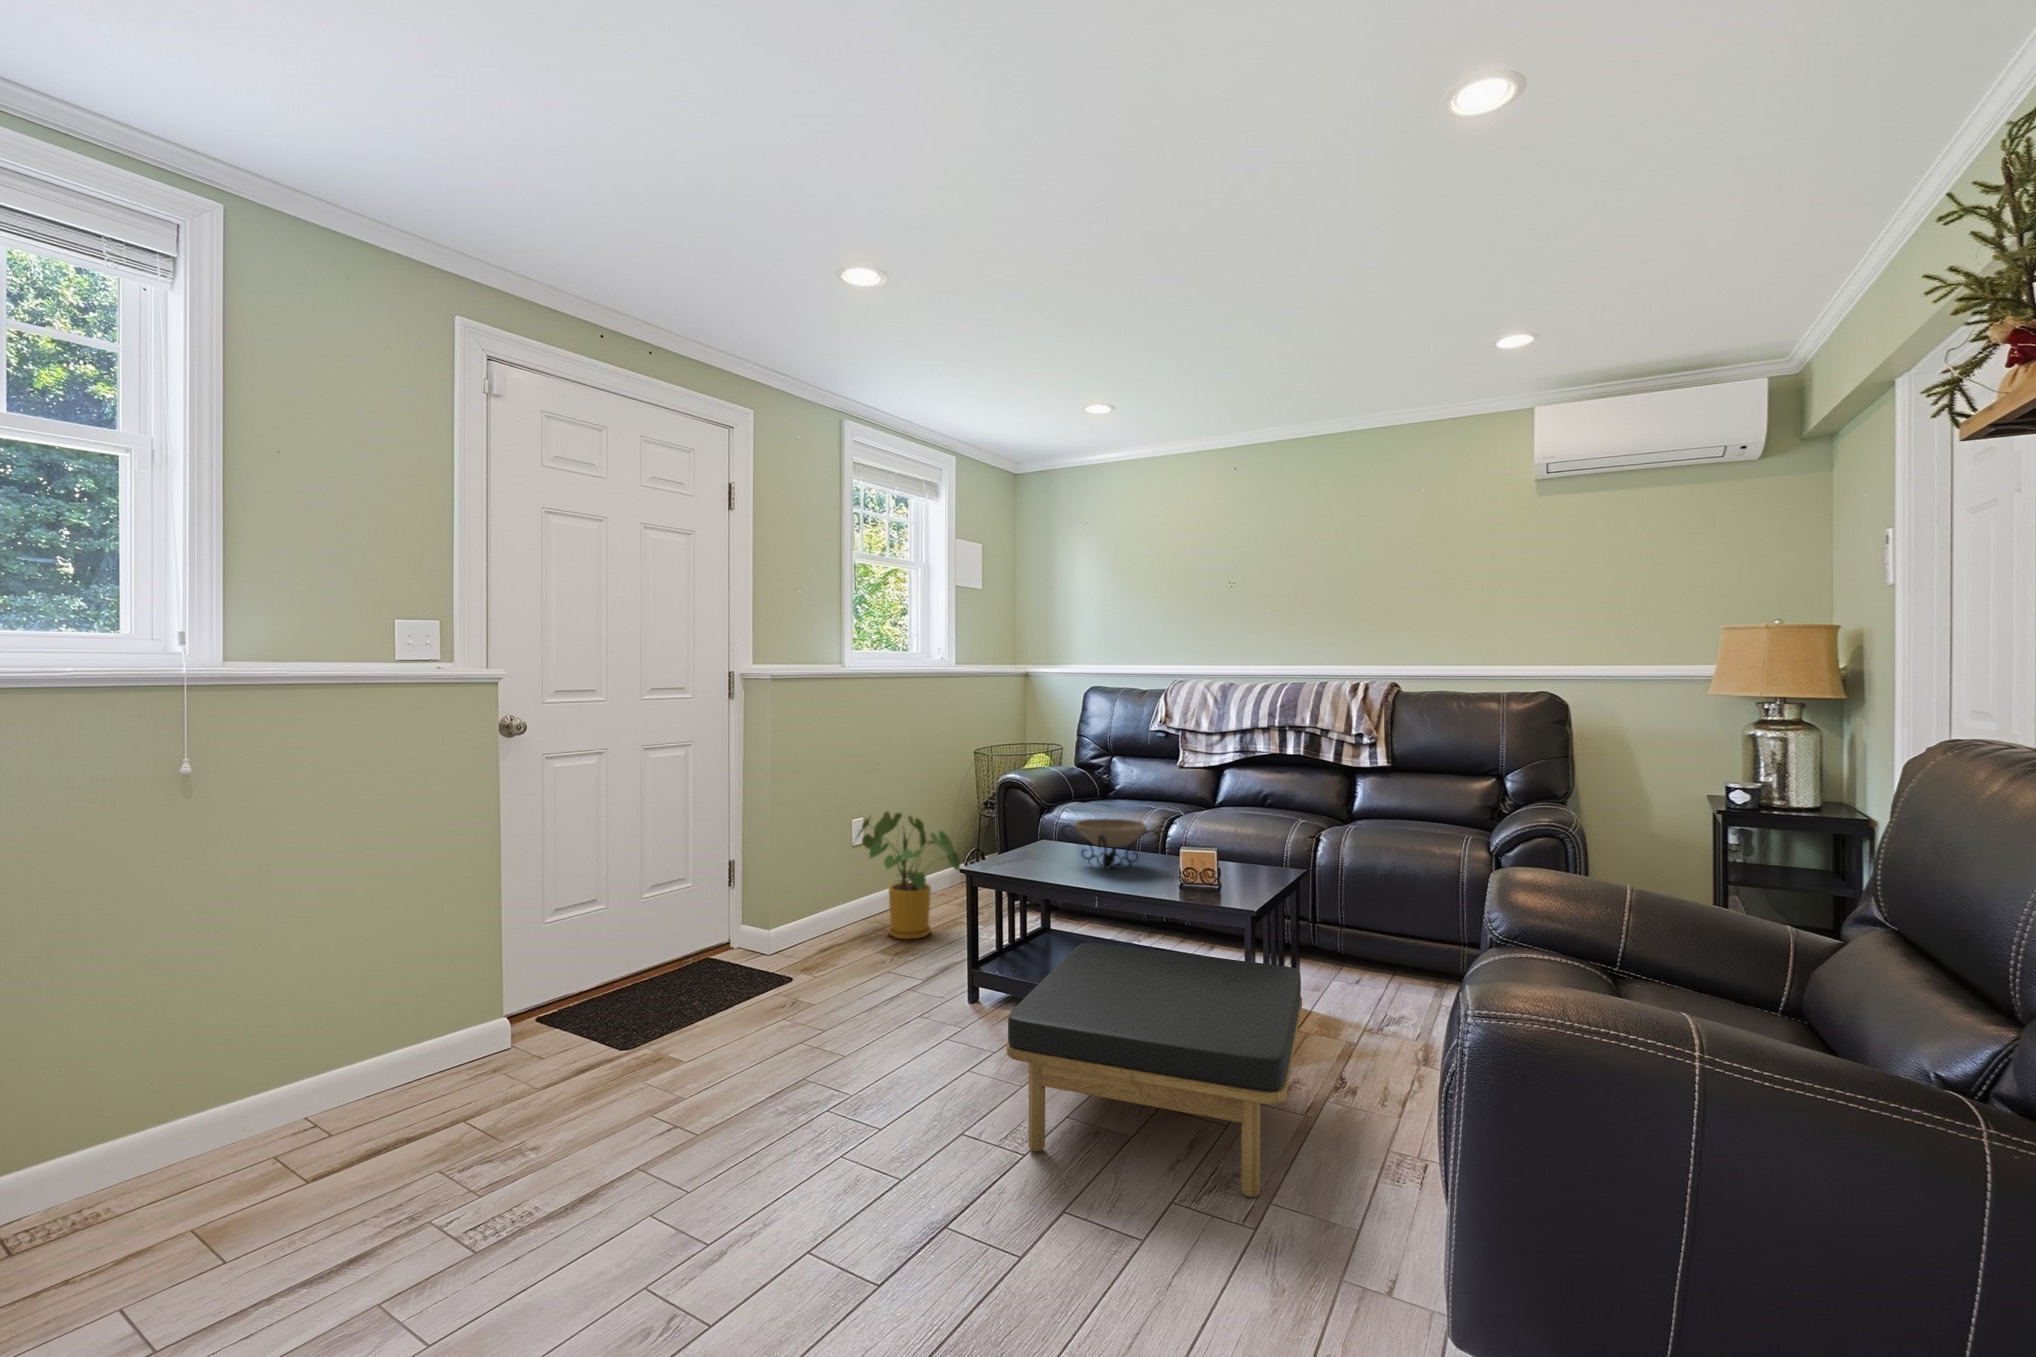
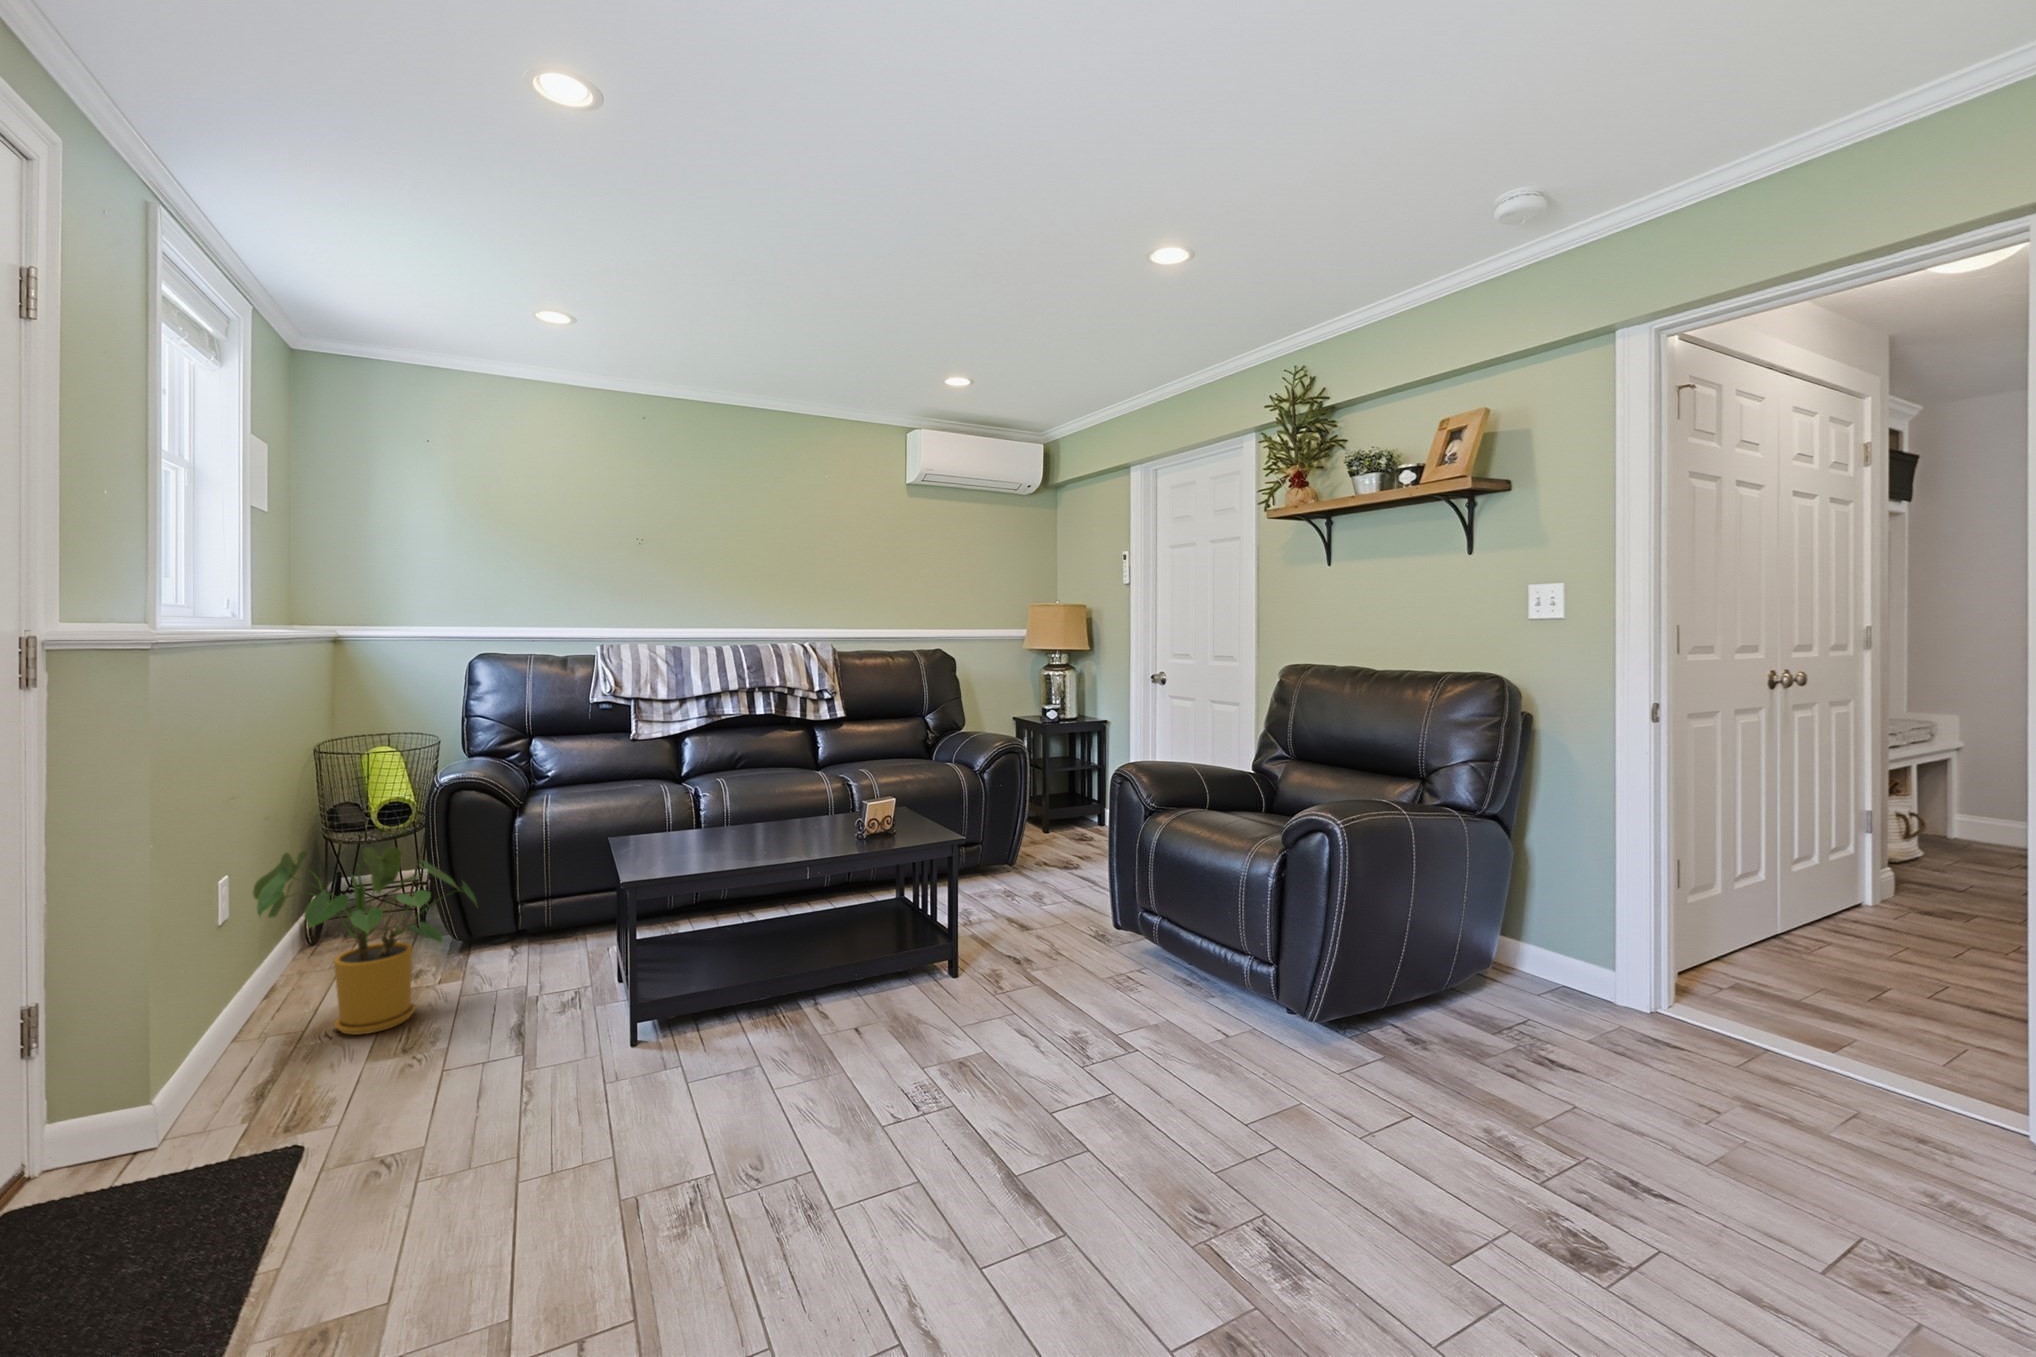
decorative bowl: present [1061,818,1160,870] -> none [708,788,809,844]
ottoman: present [1007,943,1302,1197] -> none [834,876,1140,1100]

